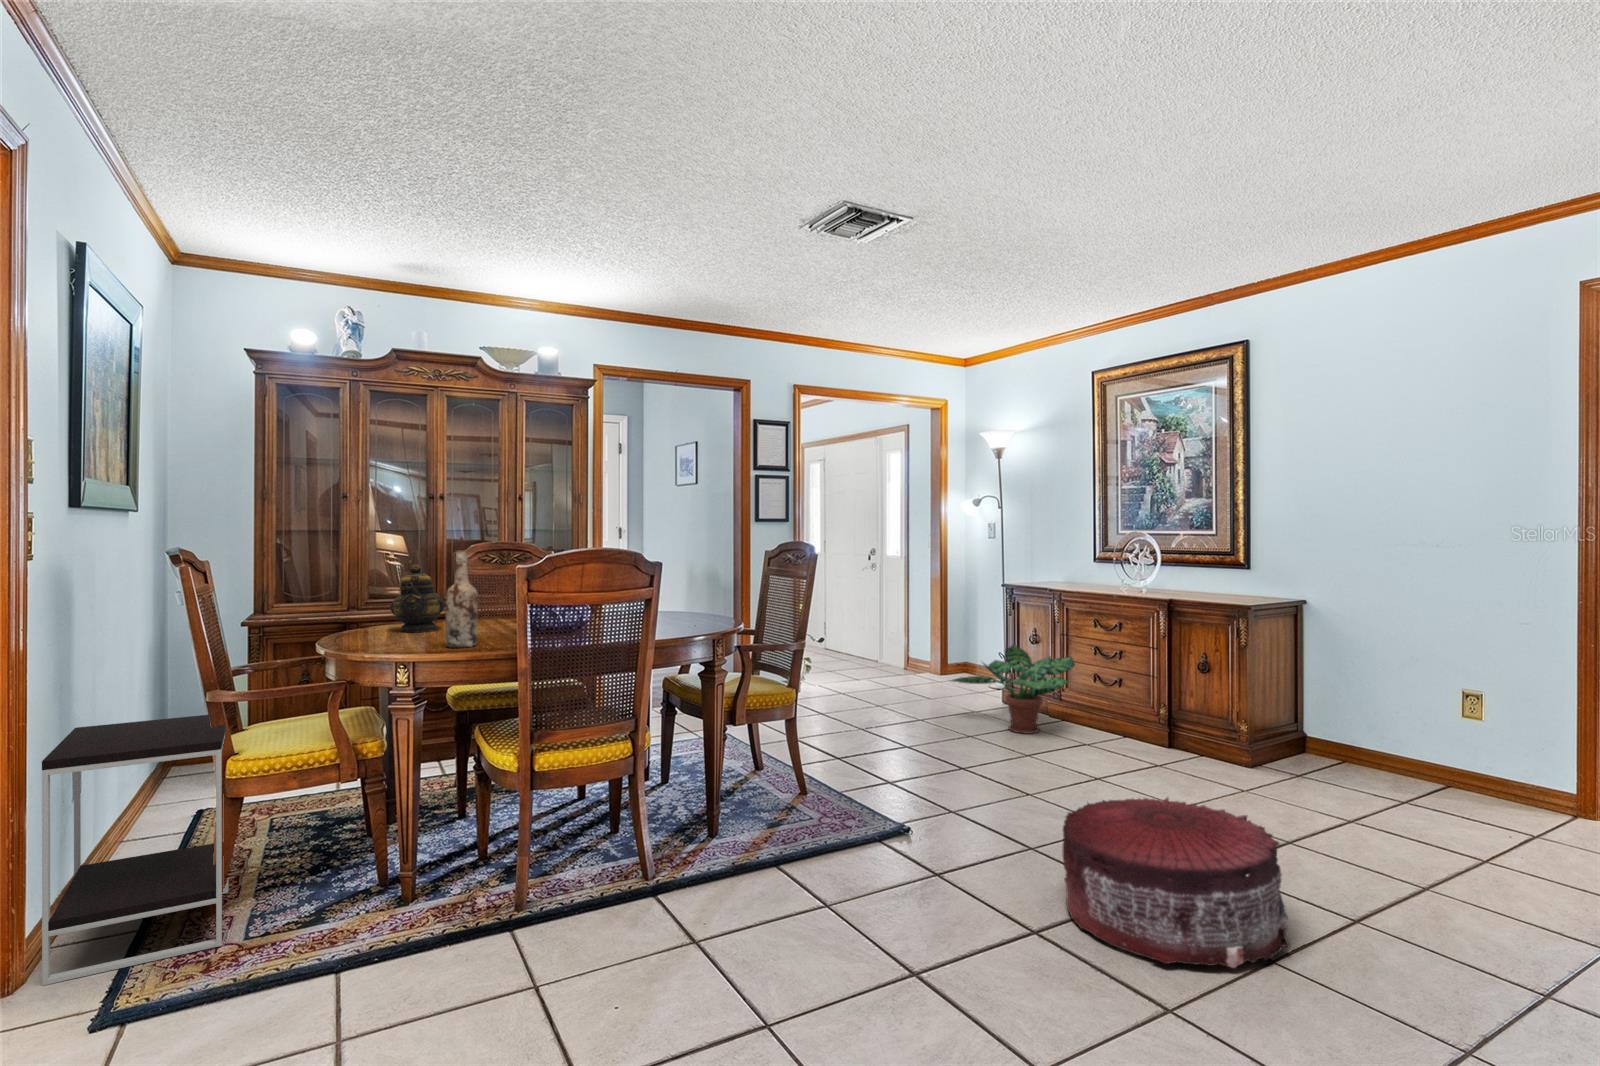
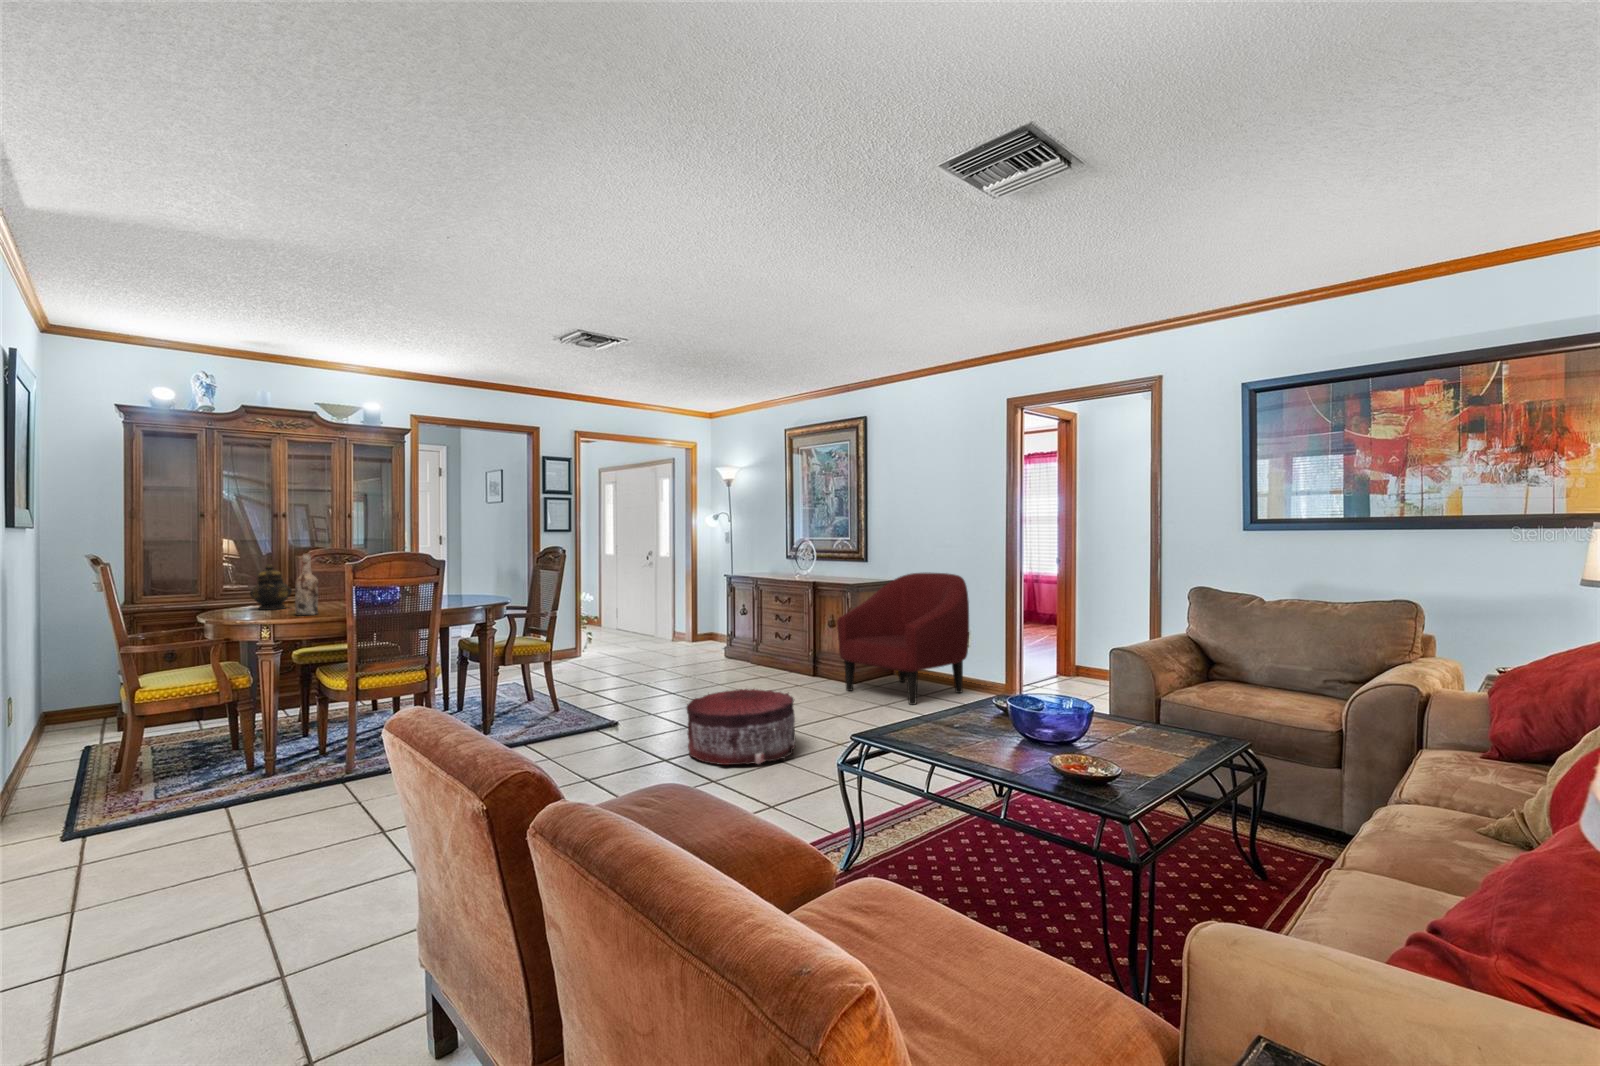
armchair: none [1232,591,1490,824] -> present [837,573,969,705]
potted plant: present [953,644,1075,734] -> none [679,614,763,674]
side table: present [42,713,228,985] -> none [17,663,140,828]

